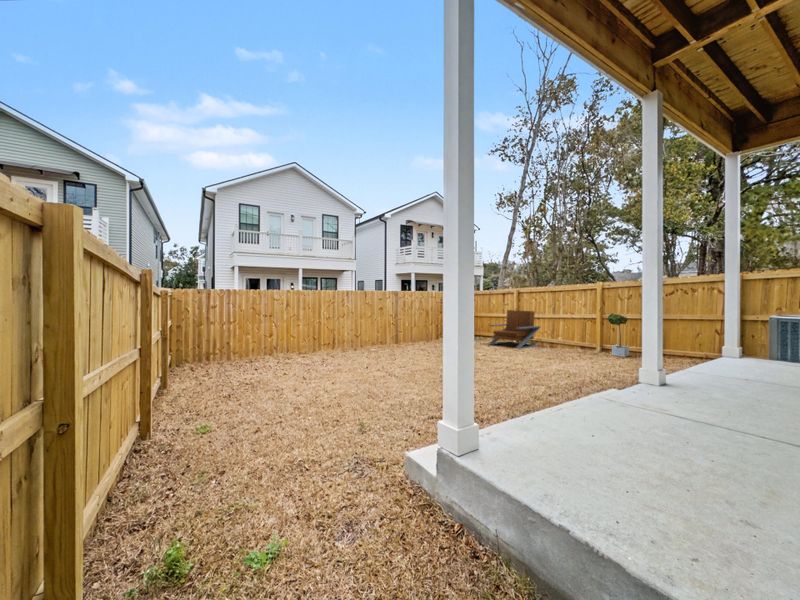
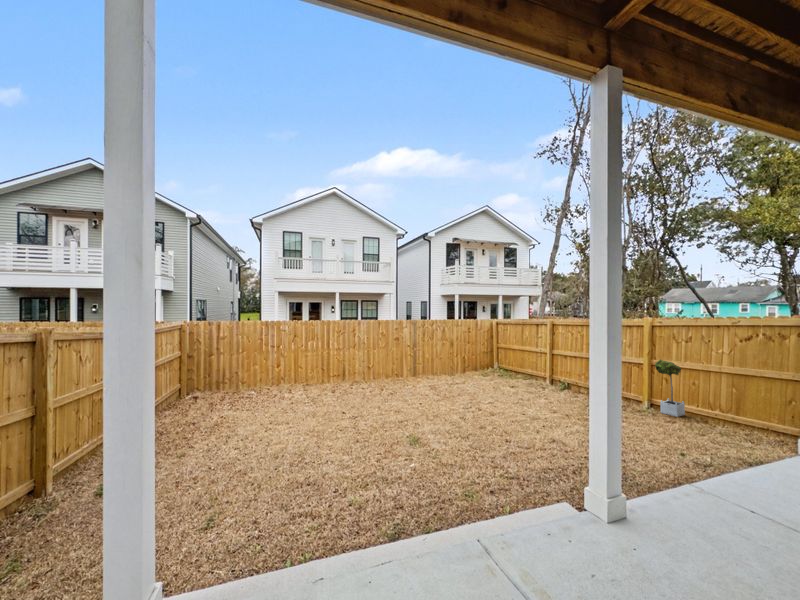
lounge chair: present [489,310,540,349] -> none [516,345,577,393]

